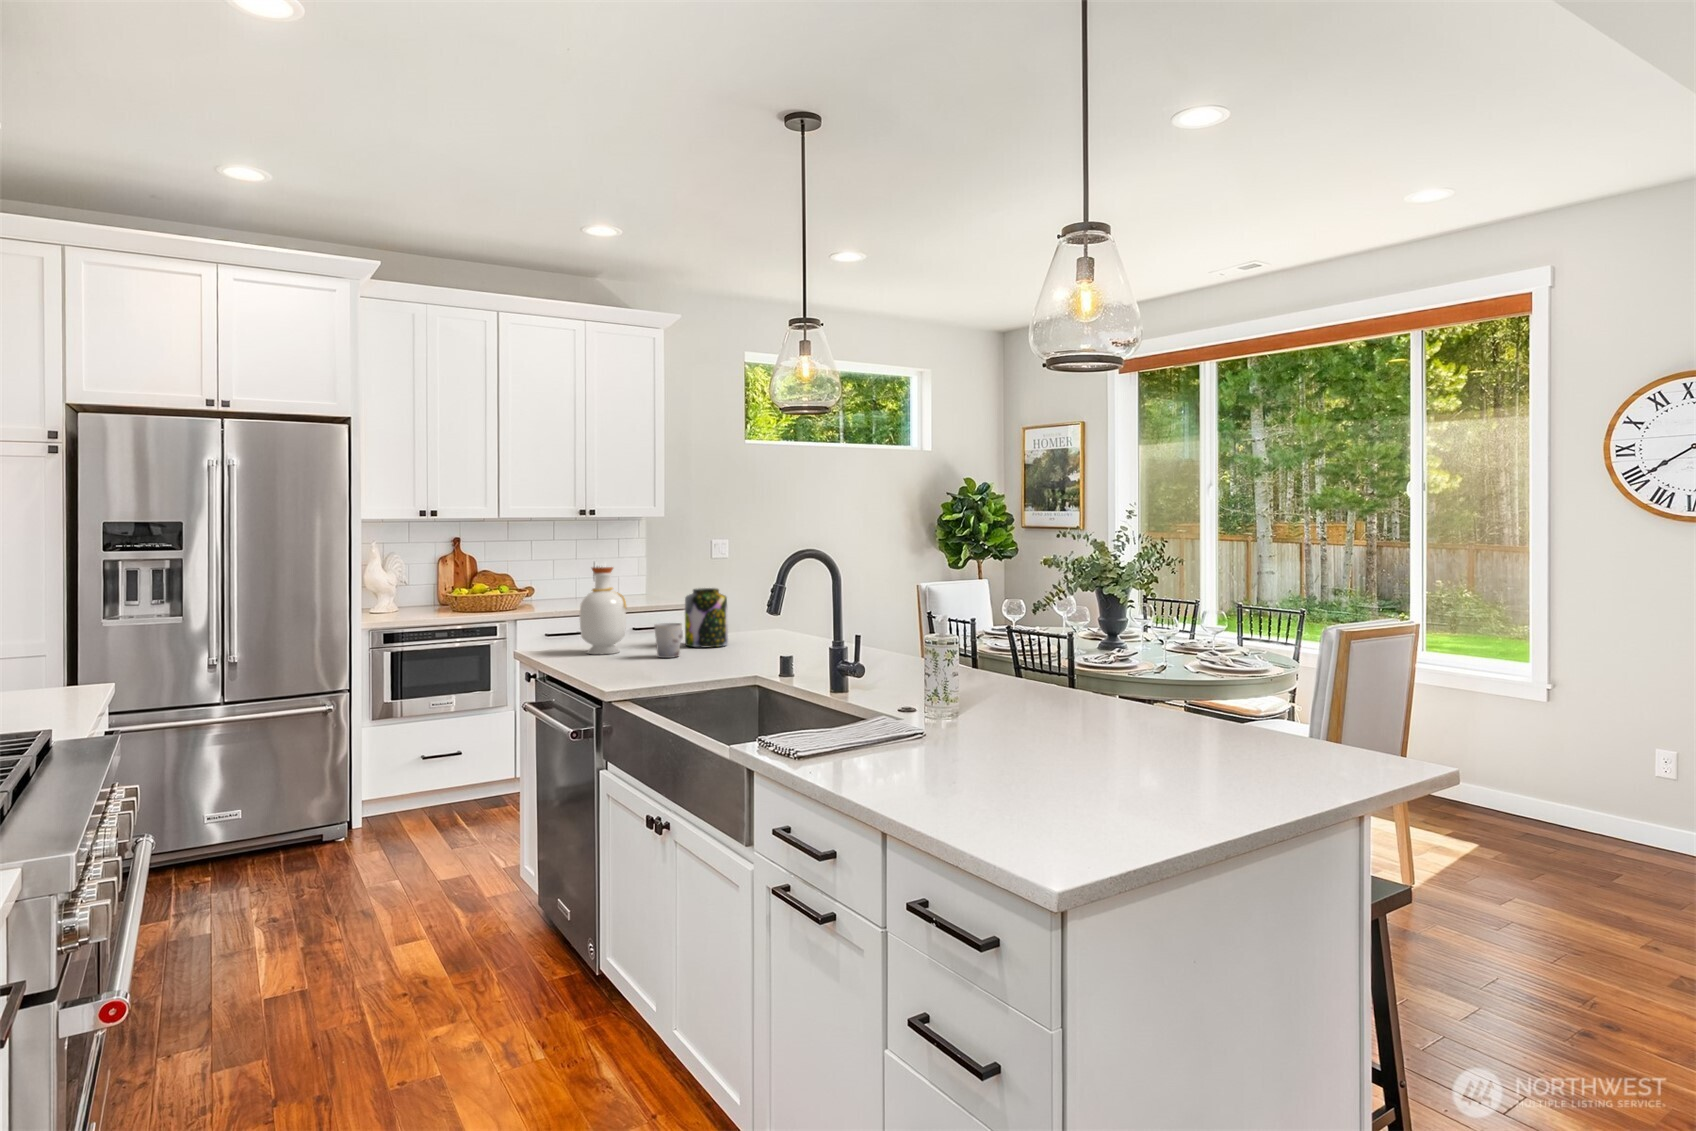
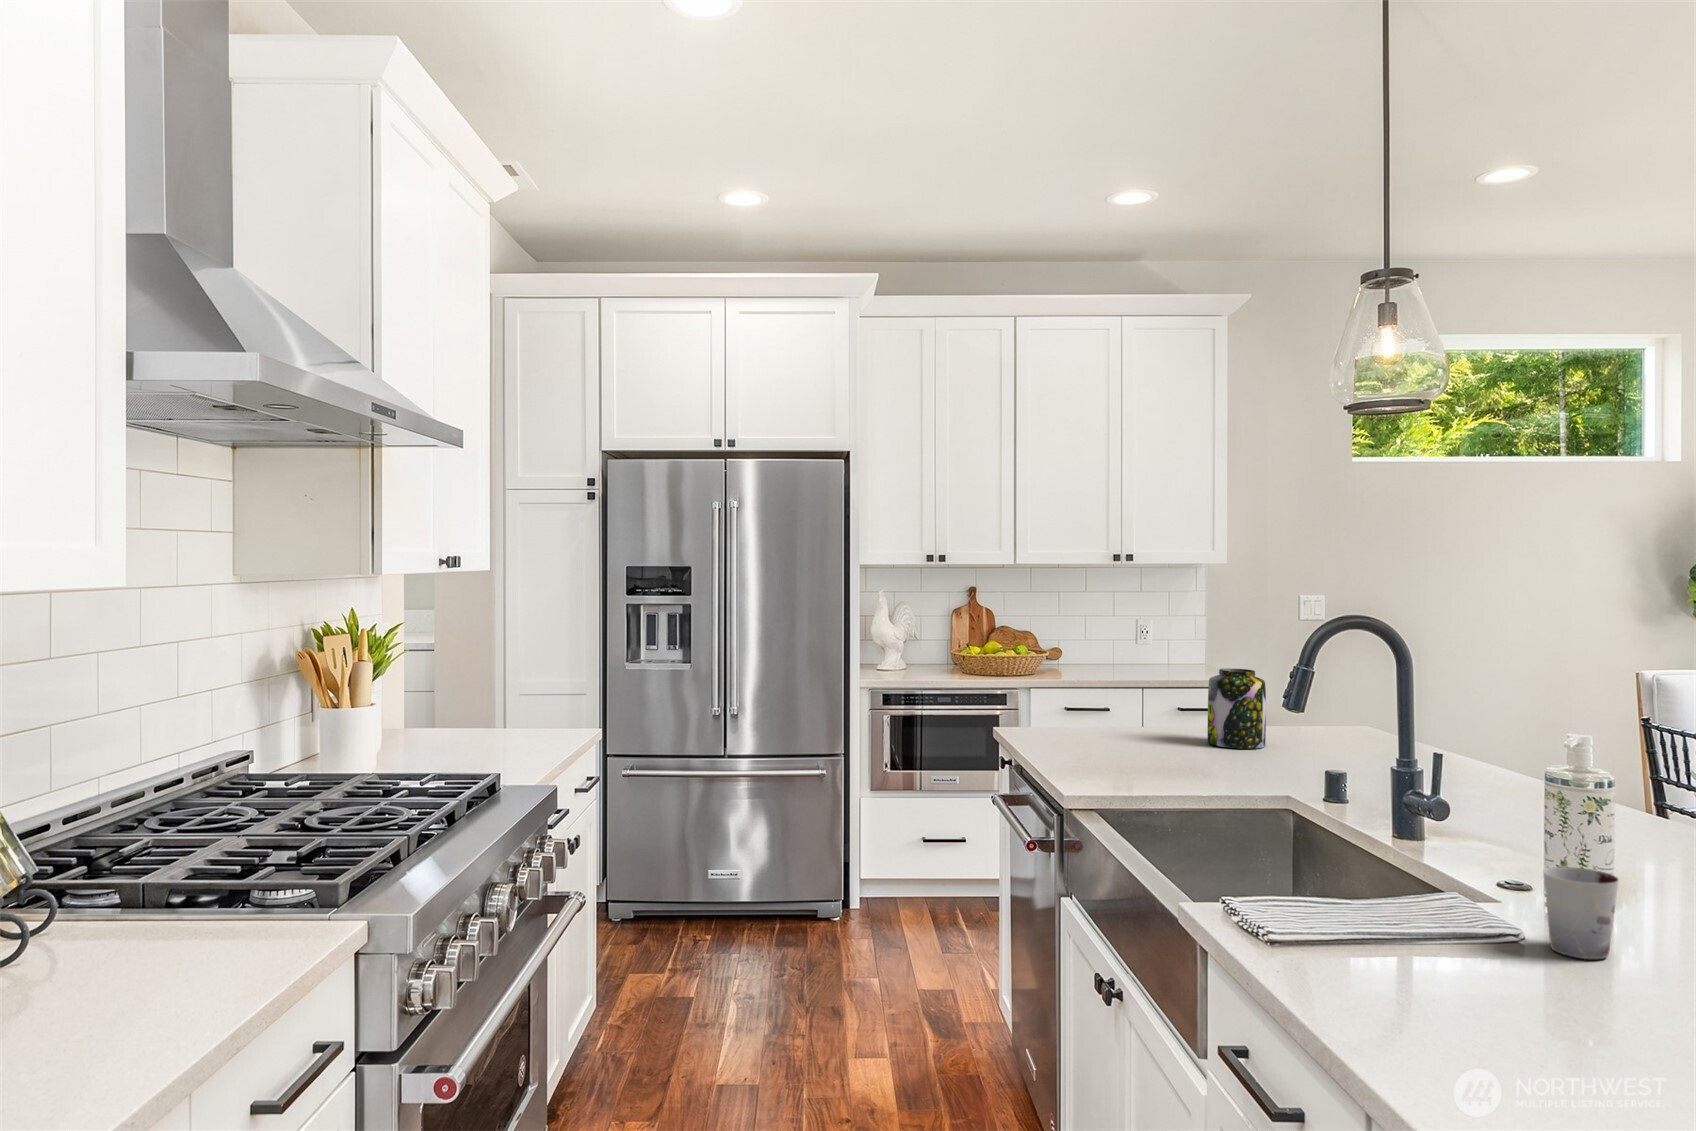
bottle: present [579,567,626,654] -> none [1072,636,1129,746]
cup: present [654,623,683,658] -> present [1543,867,1619,959]

